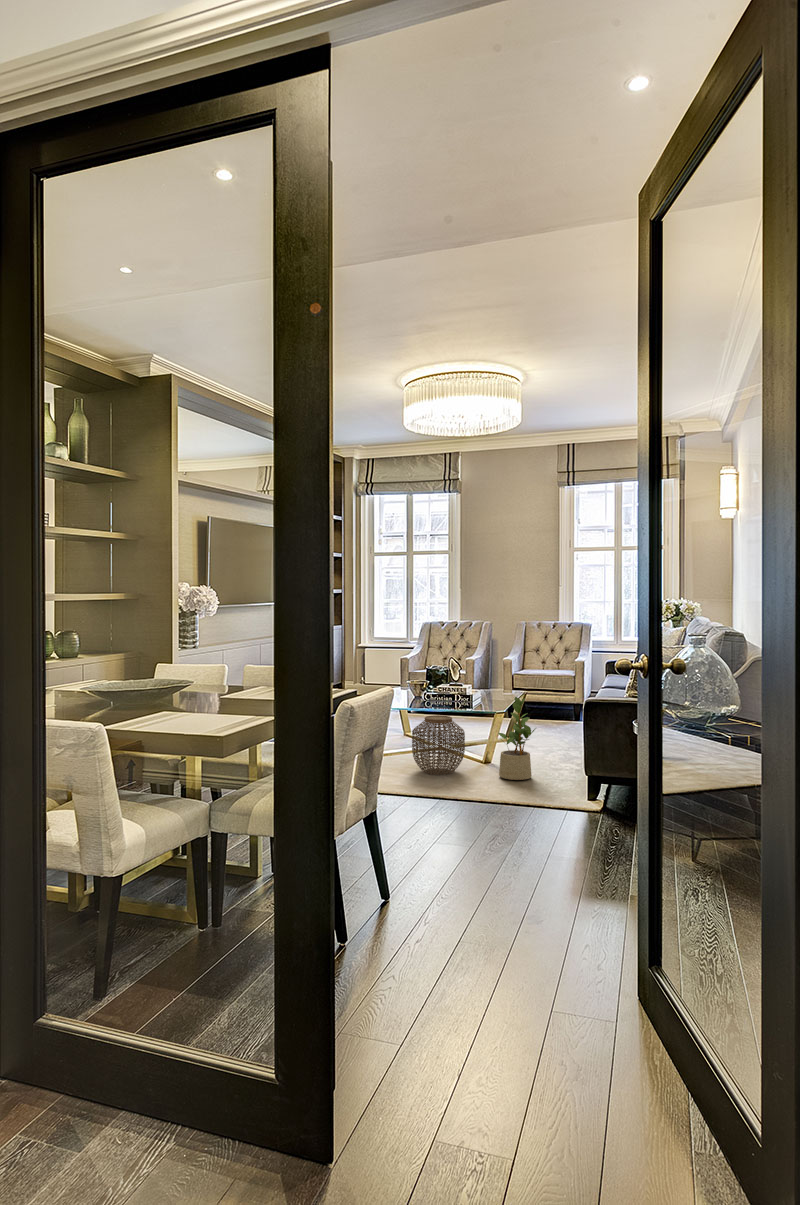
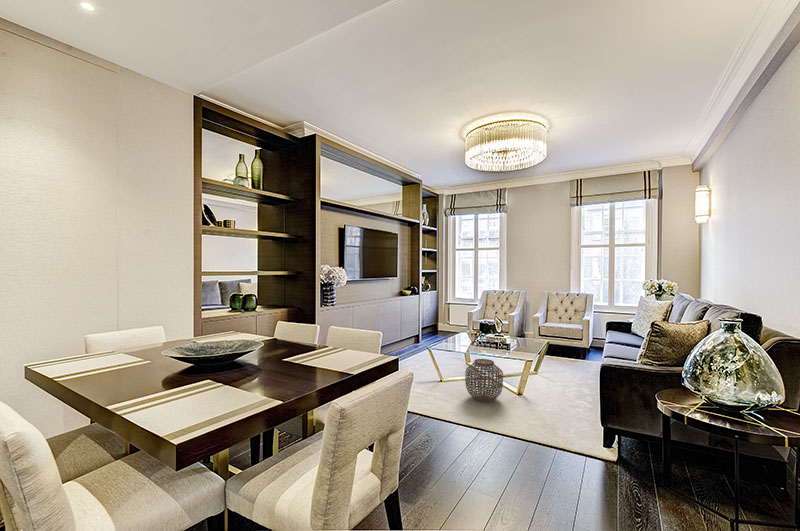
potted plant: present [498,697,535,780] -> none [528,352,558,414]

